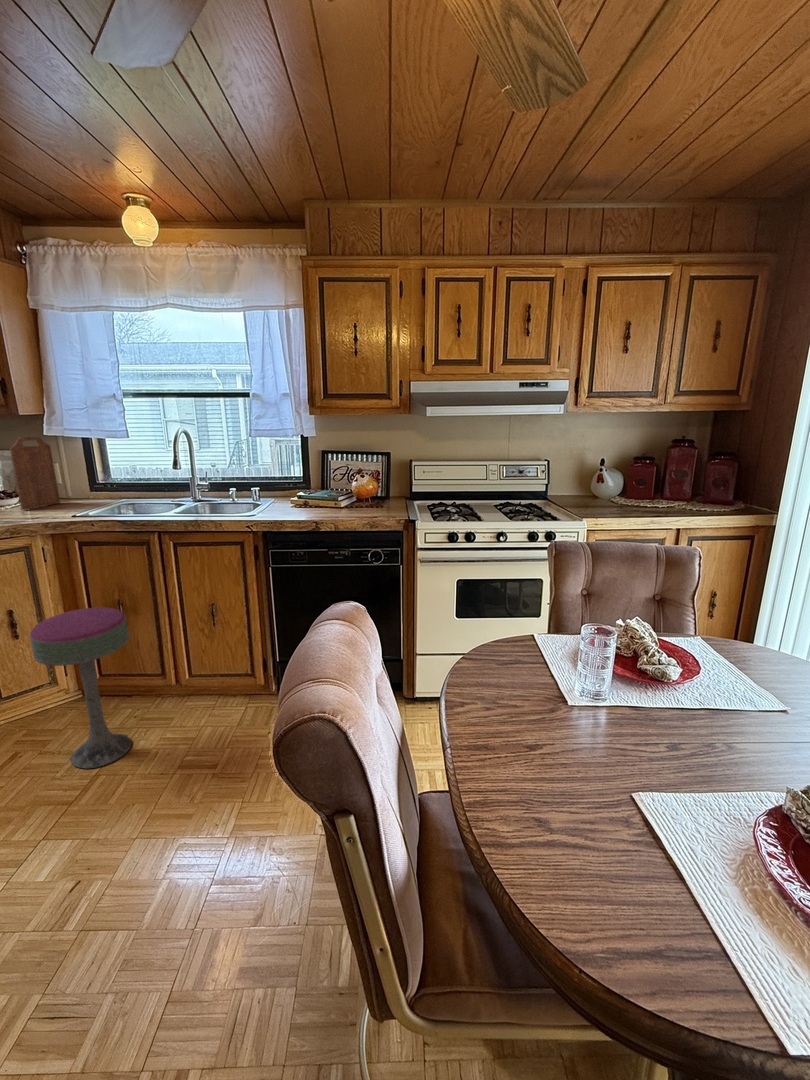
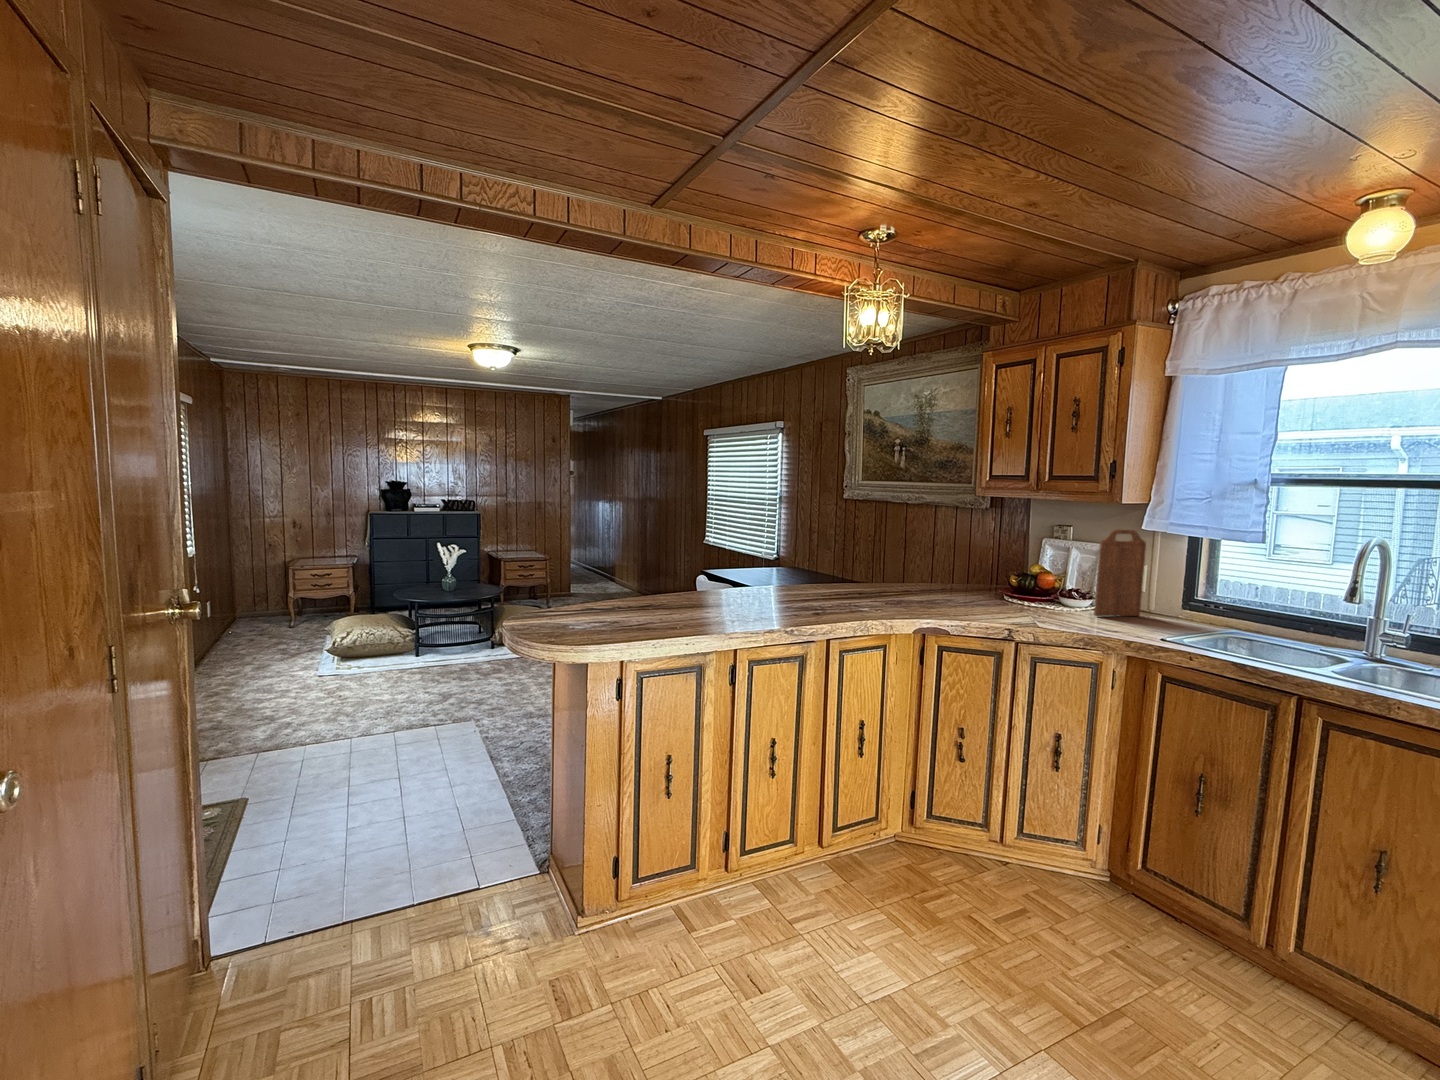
bar stool: present [30,607,132,769] -> none [1084,765,1220,1011]

